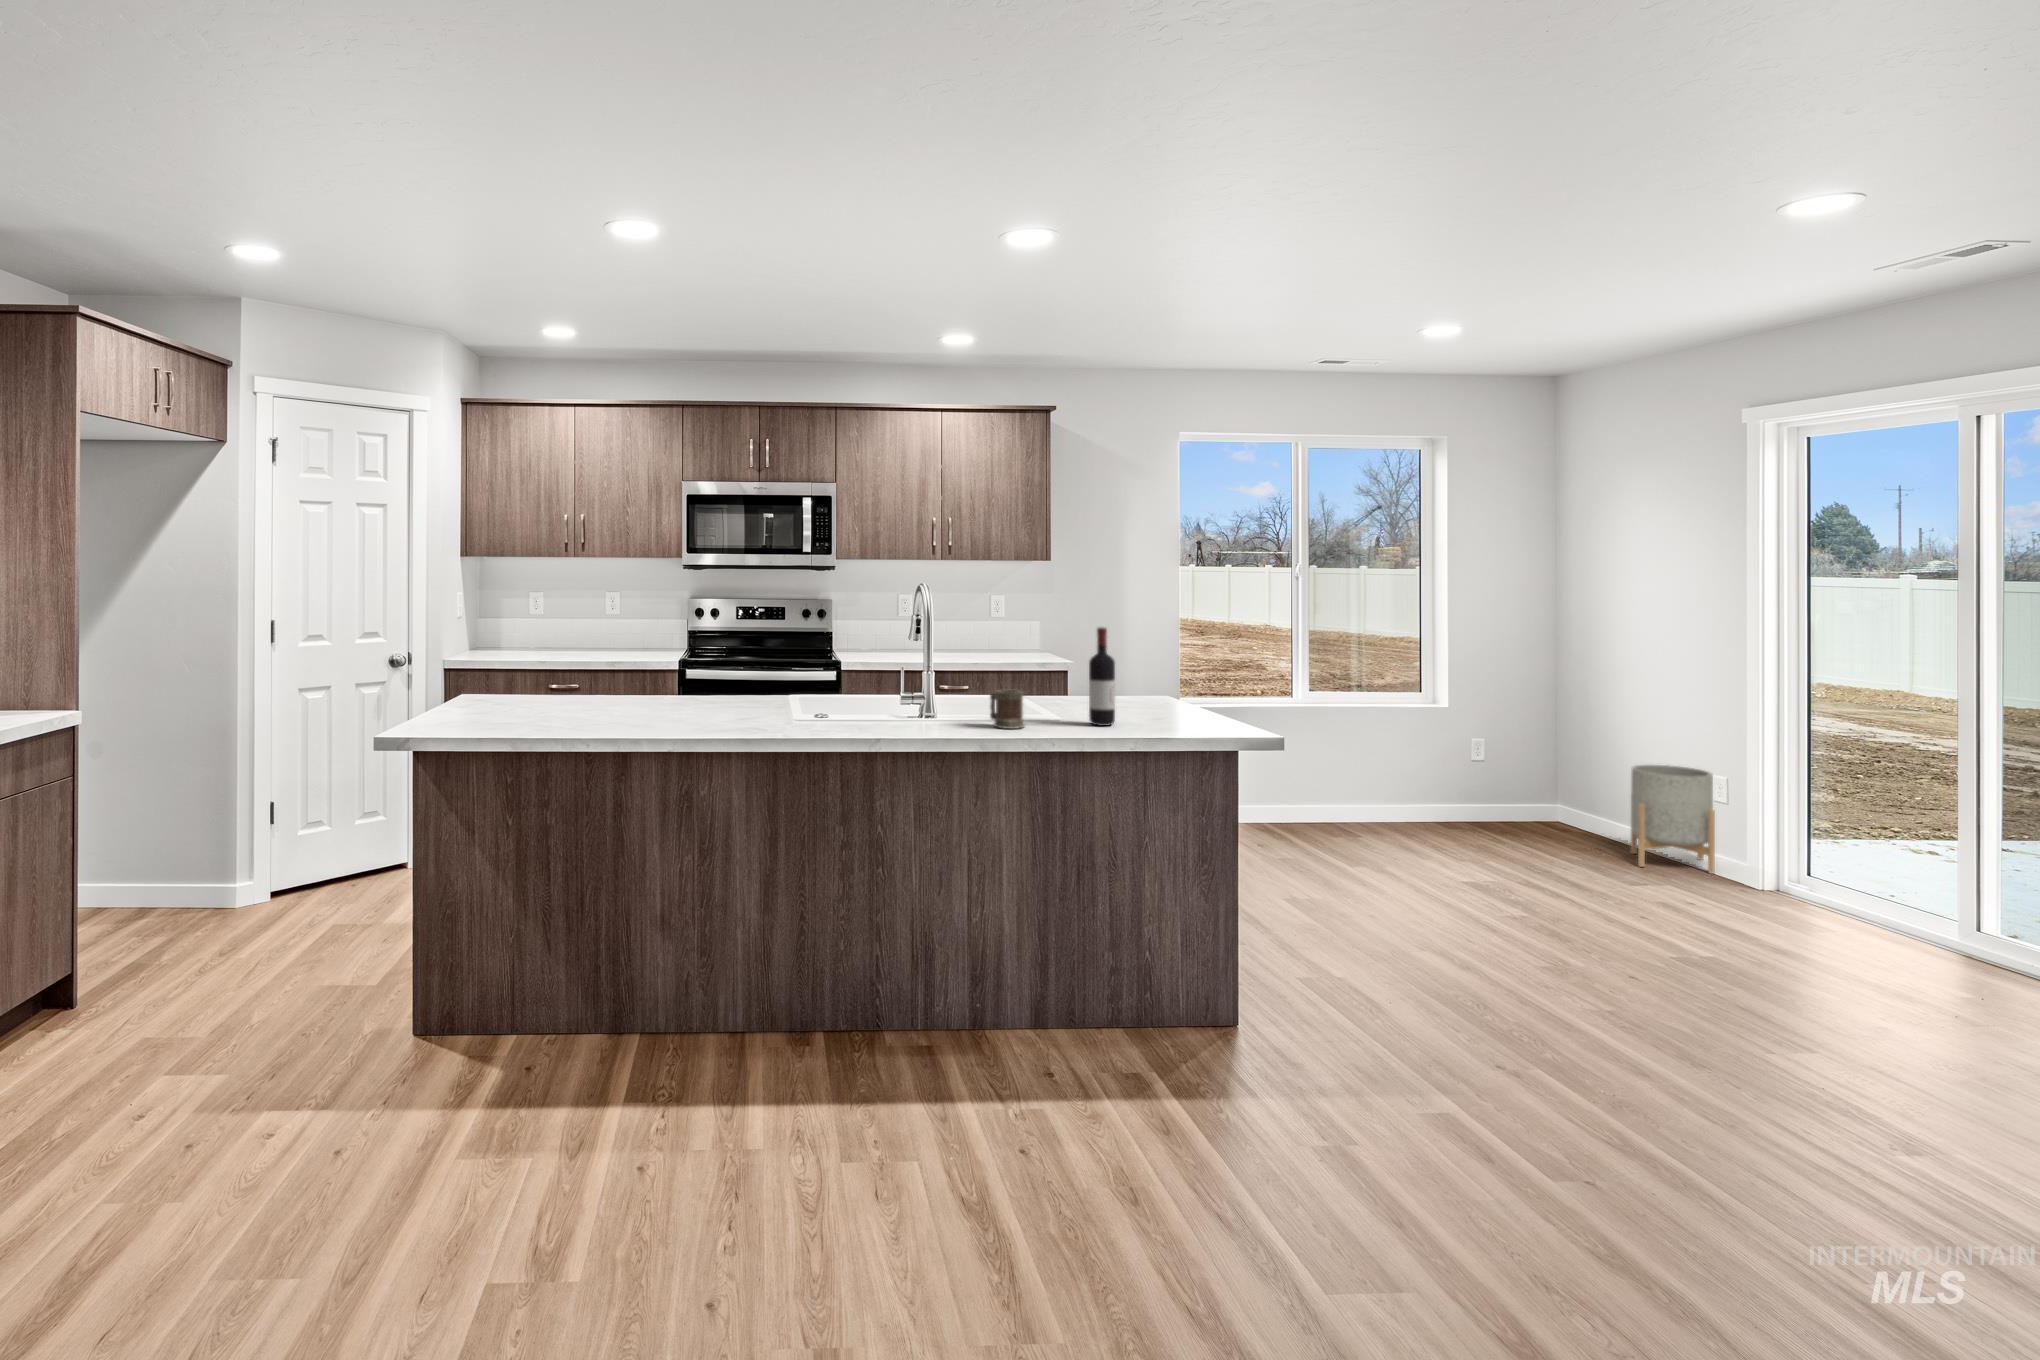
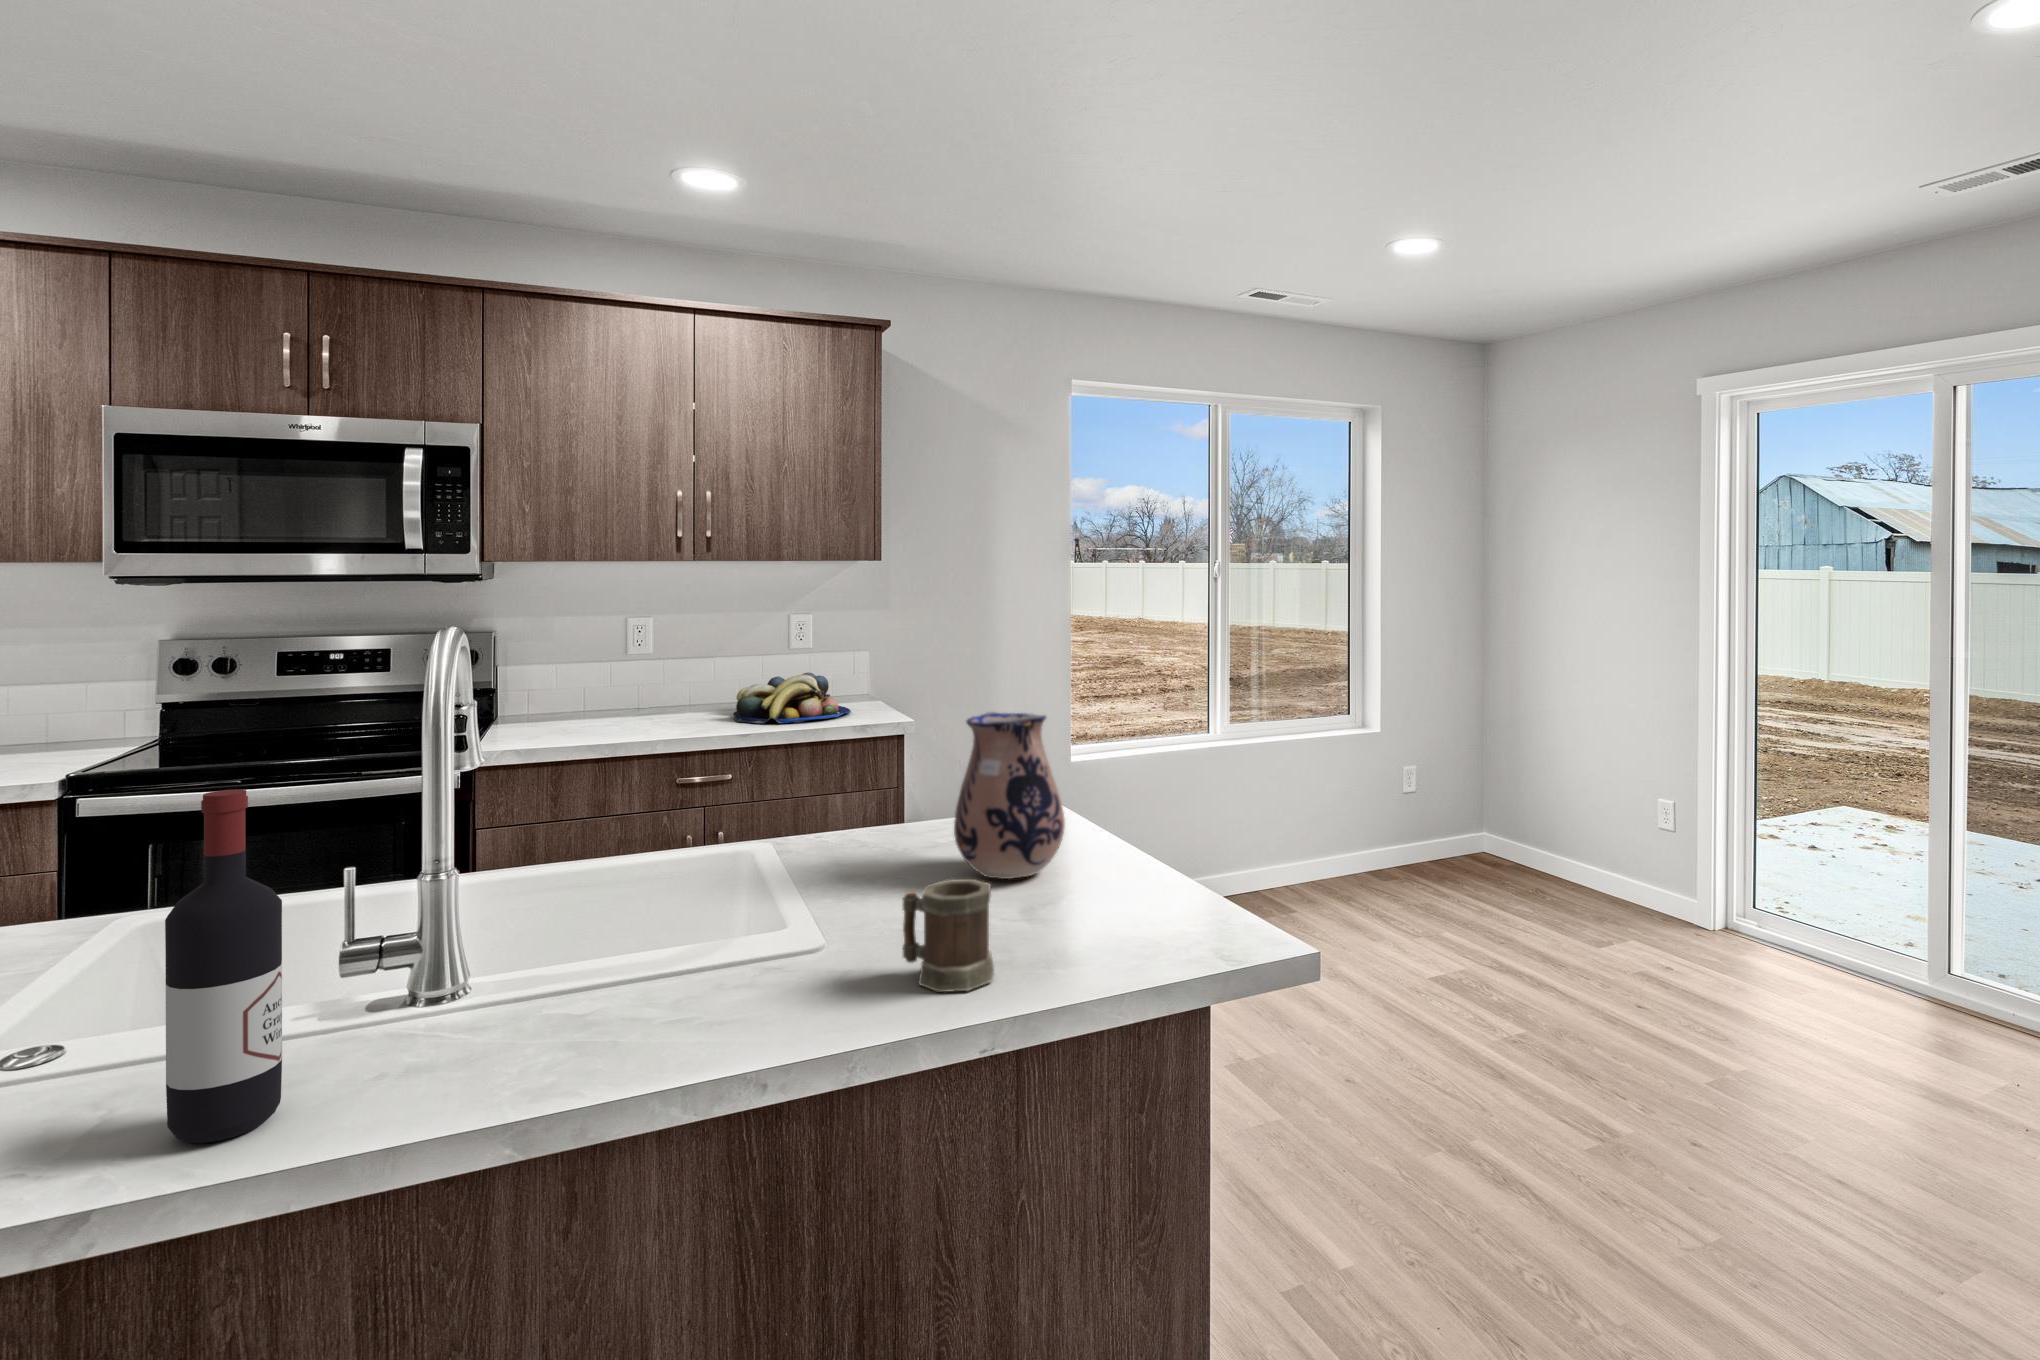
wine bottle: present [1089,627,1115,726] -> present [165,789,282,1143]
fruit bowl: none [966,629,1036,658] -> present [733,673,851,723]
ceramic pitcher: none [1032,633,1085,709] -> present [954,712,1065,879]
planter: present [1631,765,1715,874] -> none [1542,794,1638,918]

